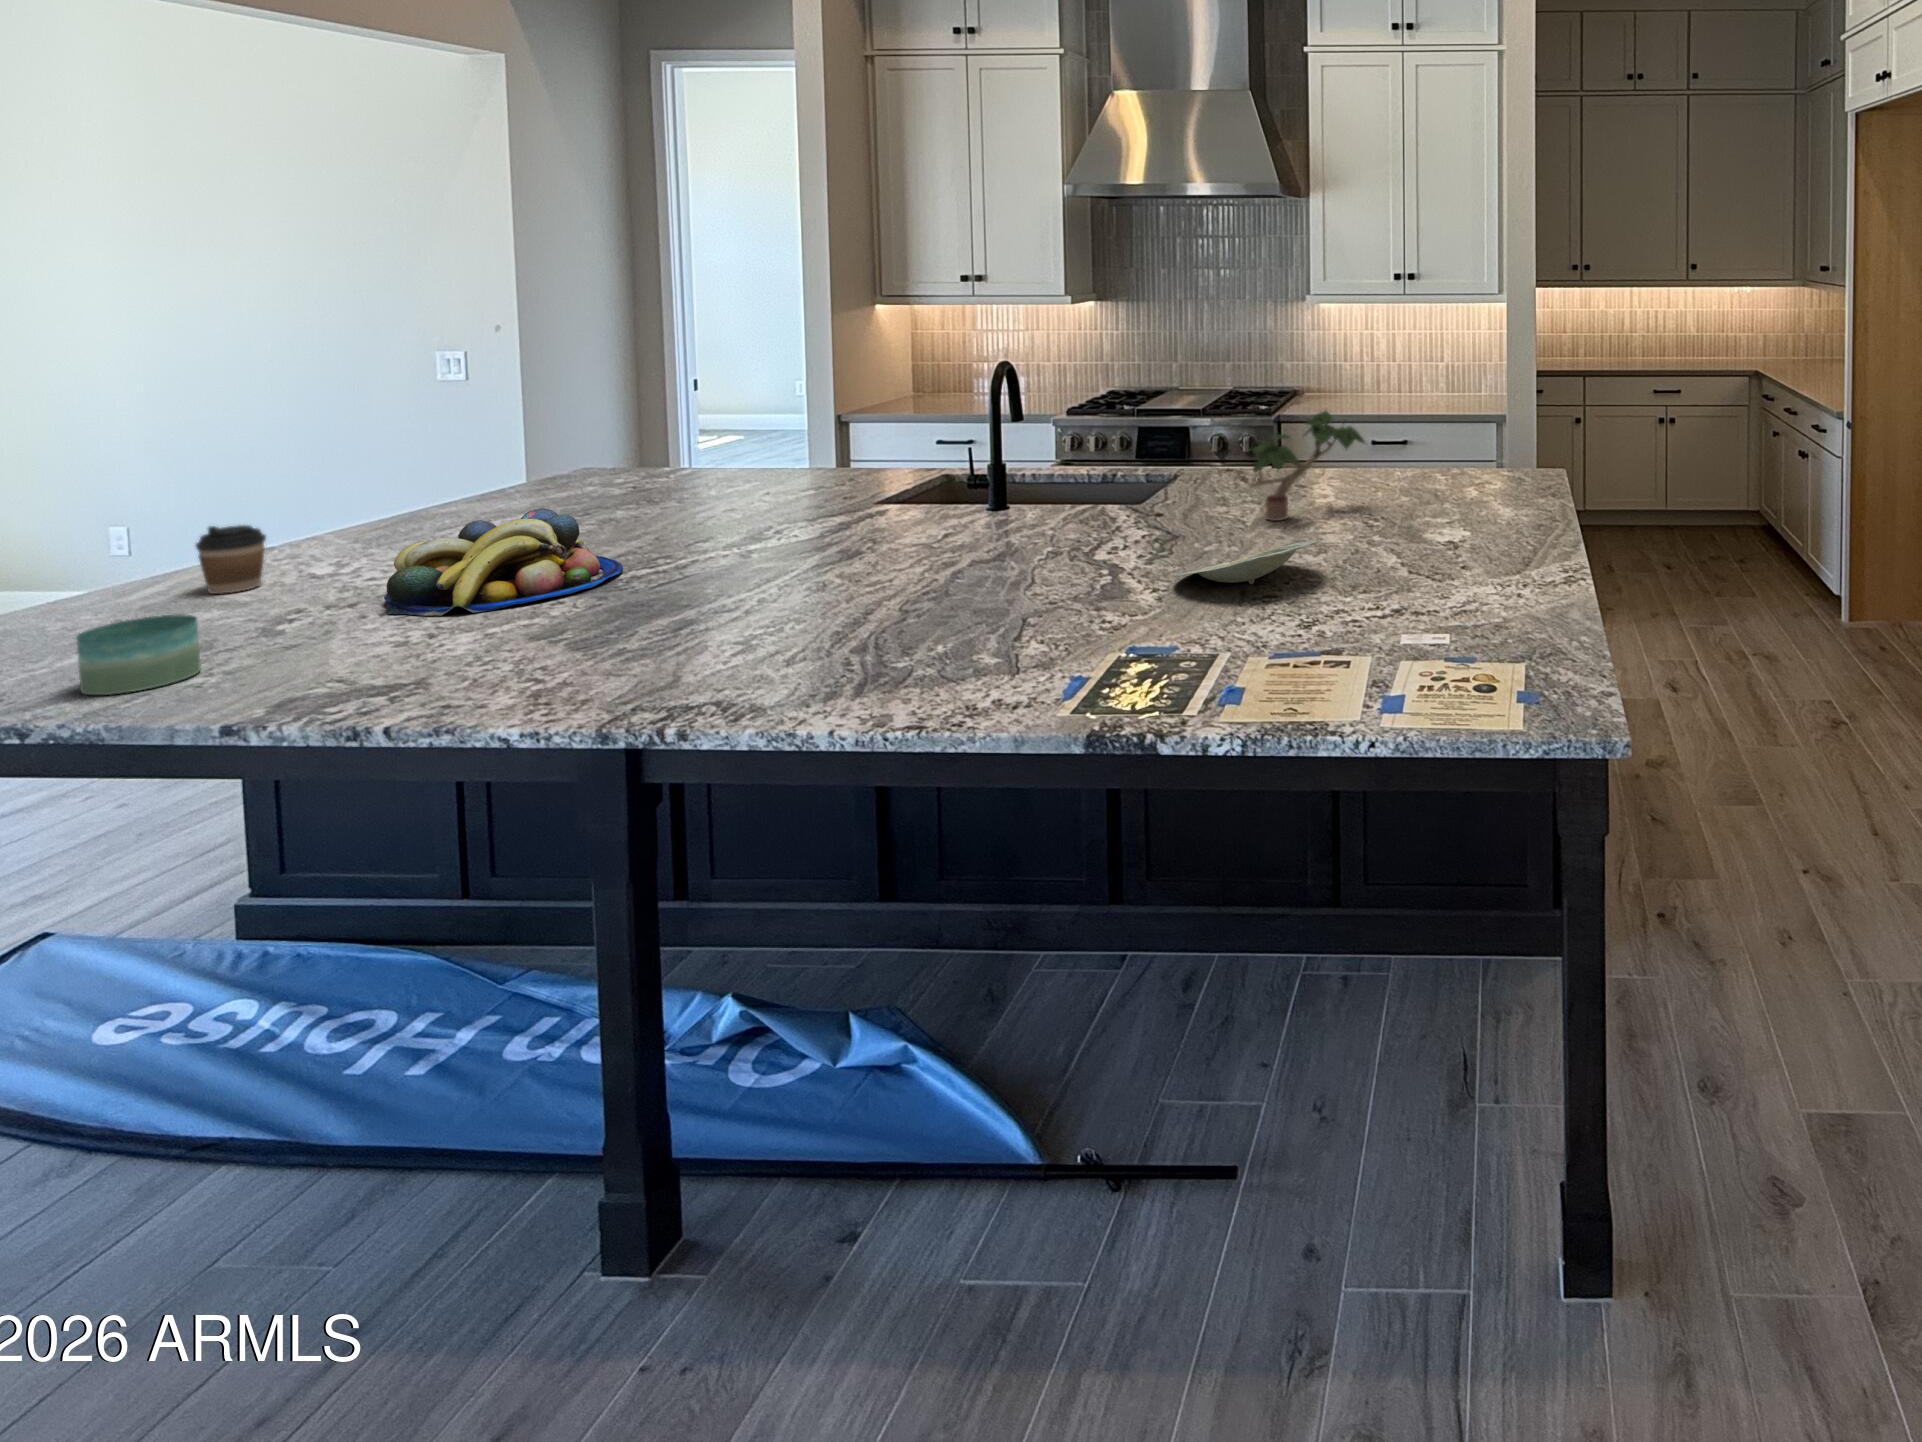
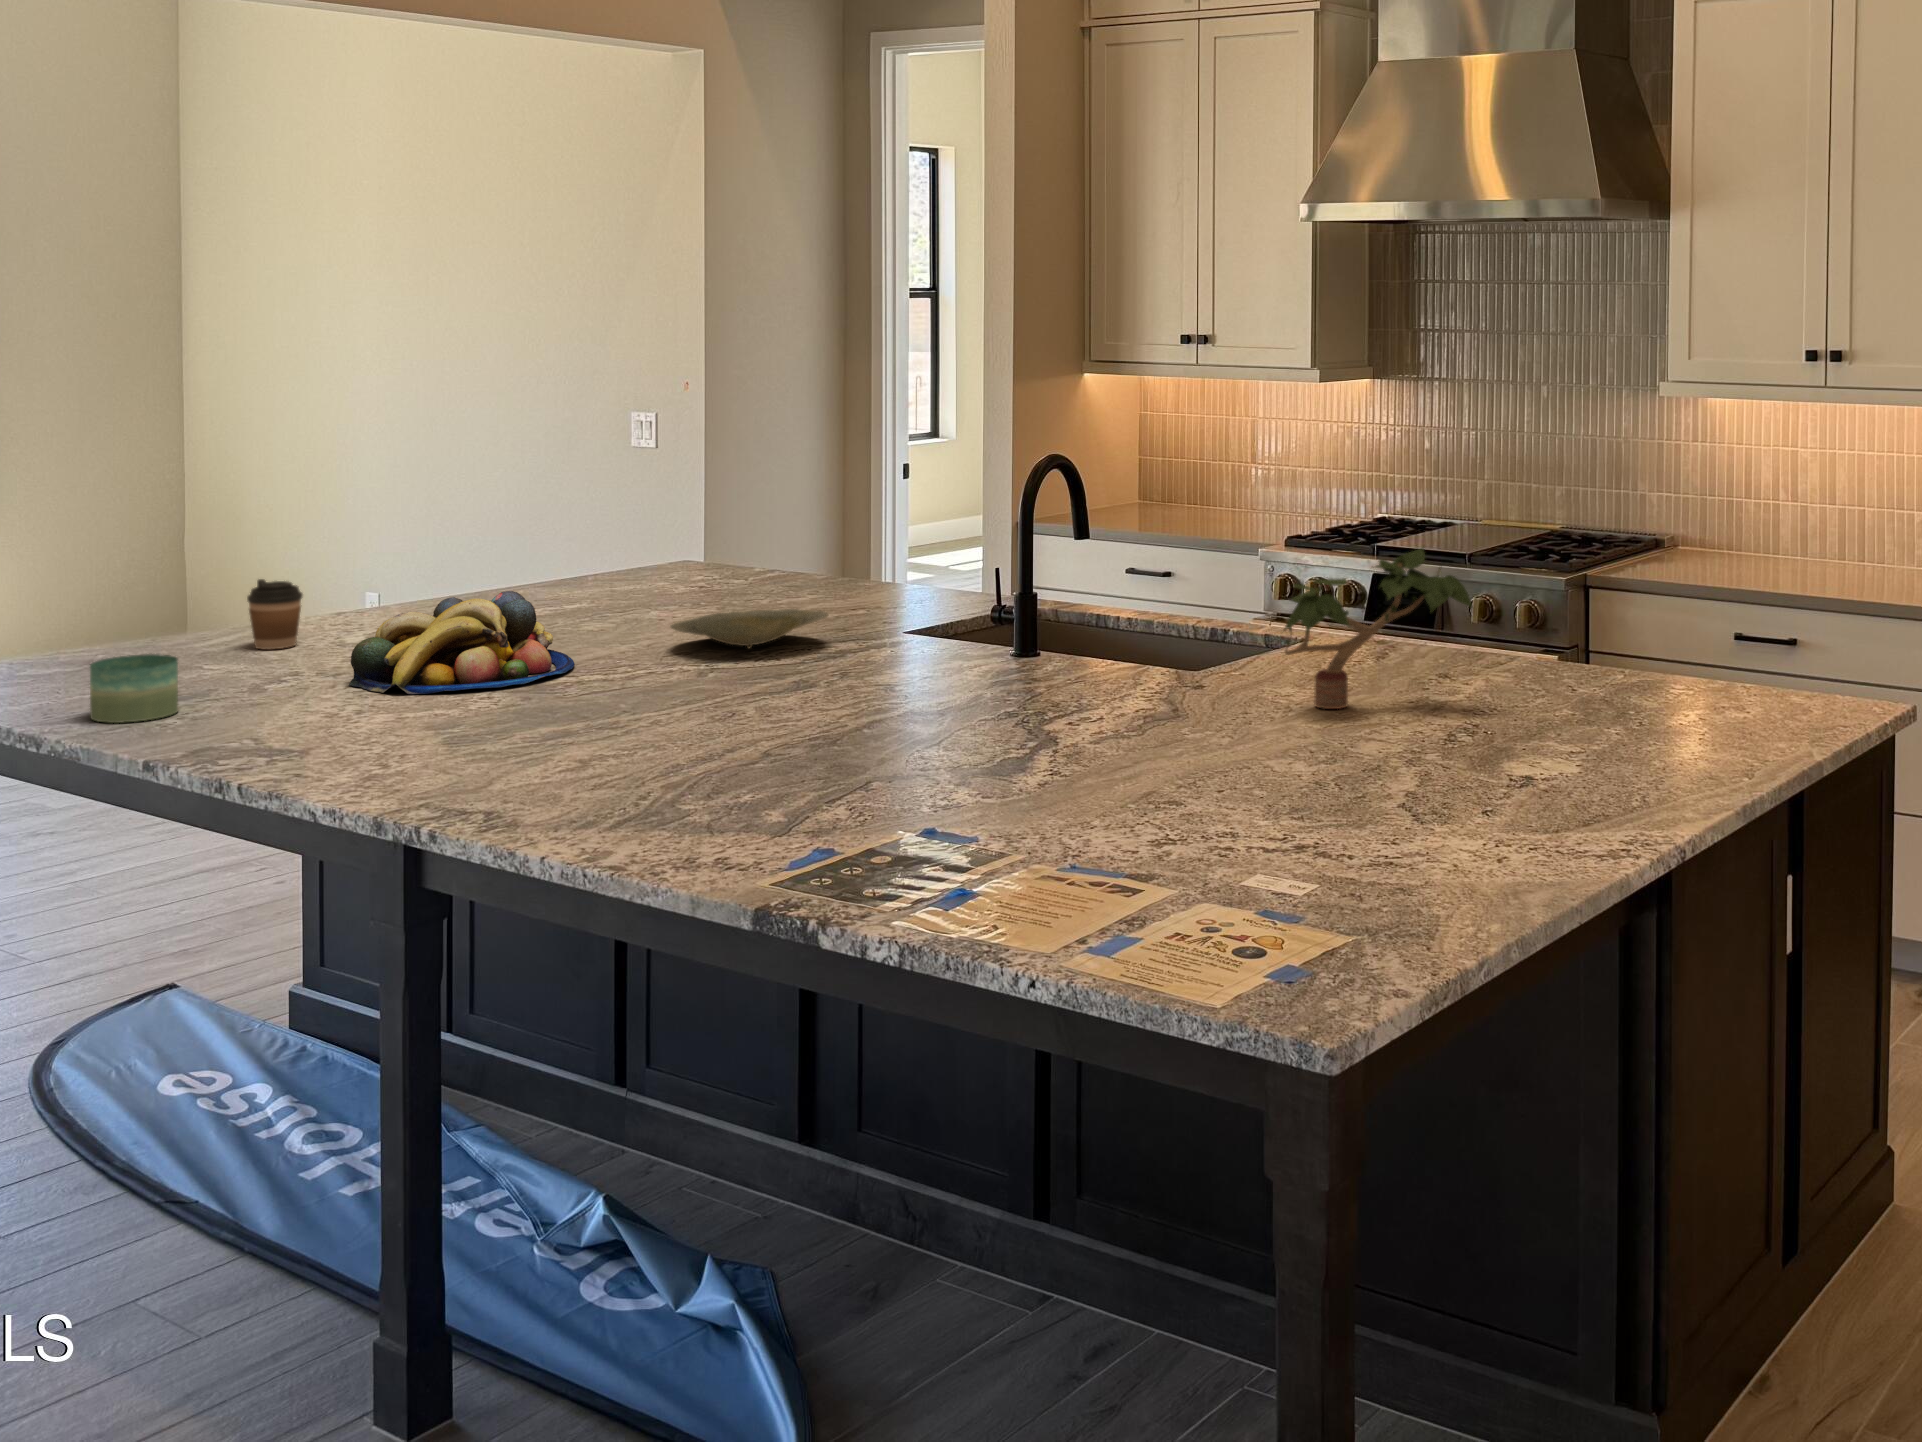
plate: present [1173,541,1319,584] -> present [671,609,828,648]

